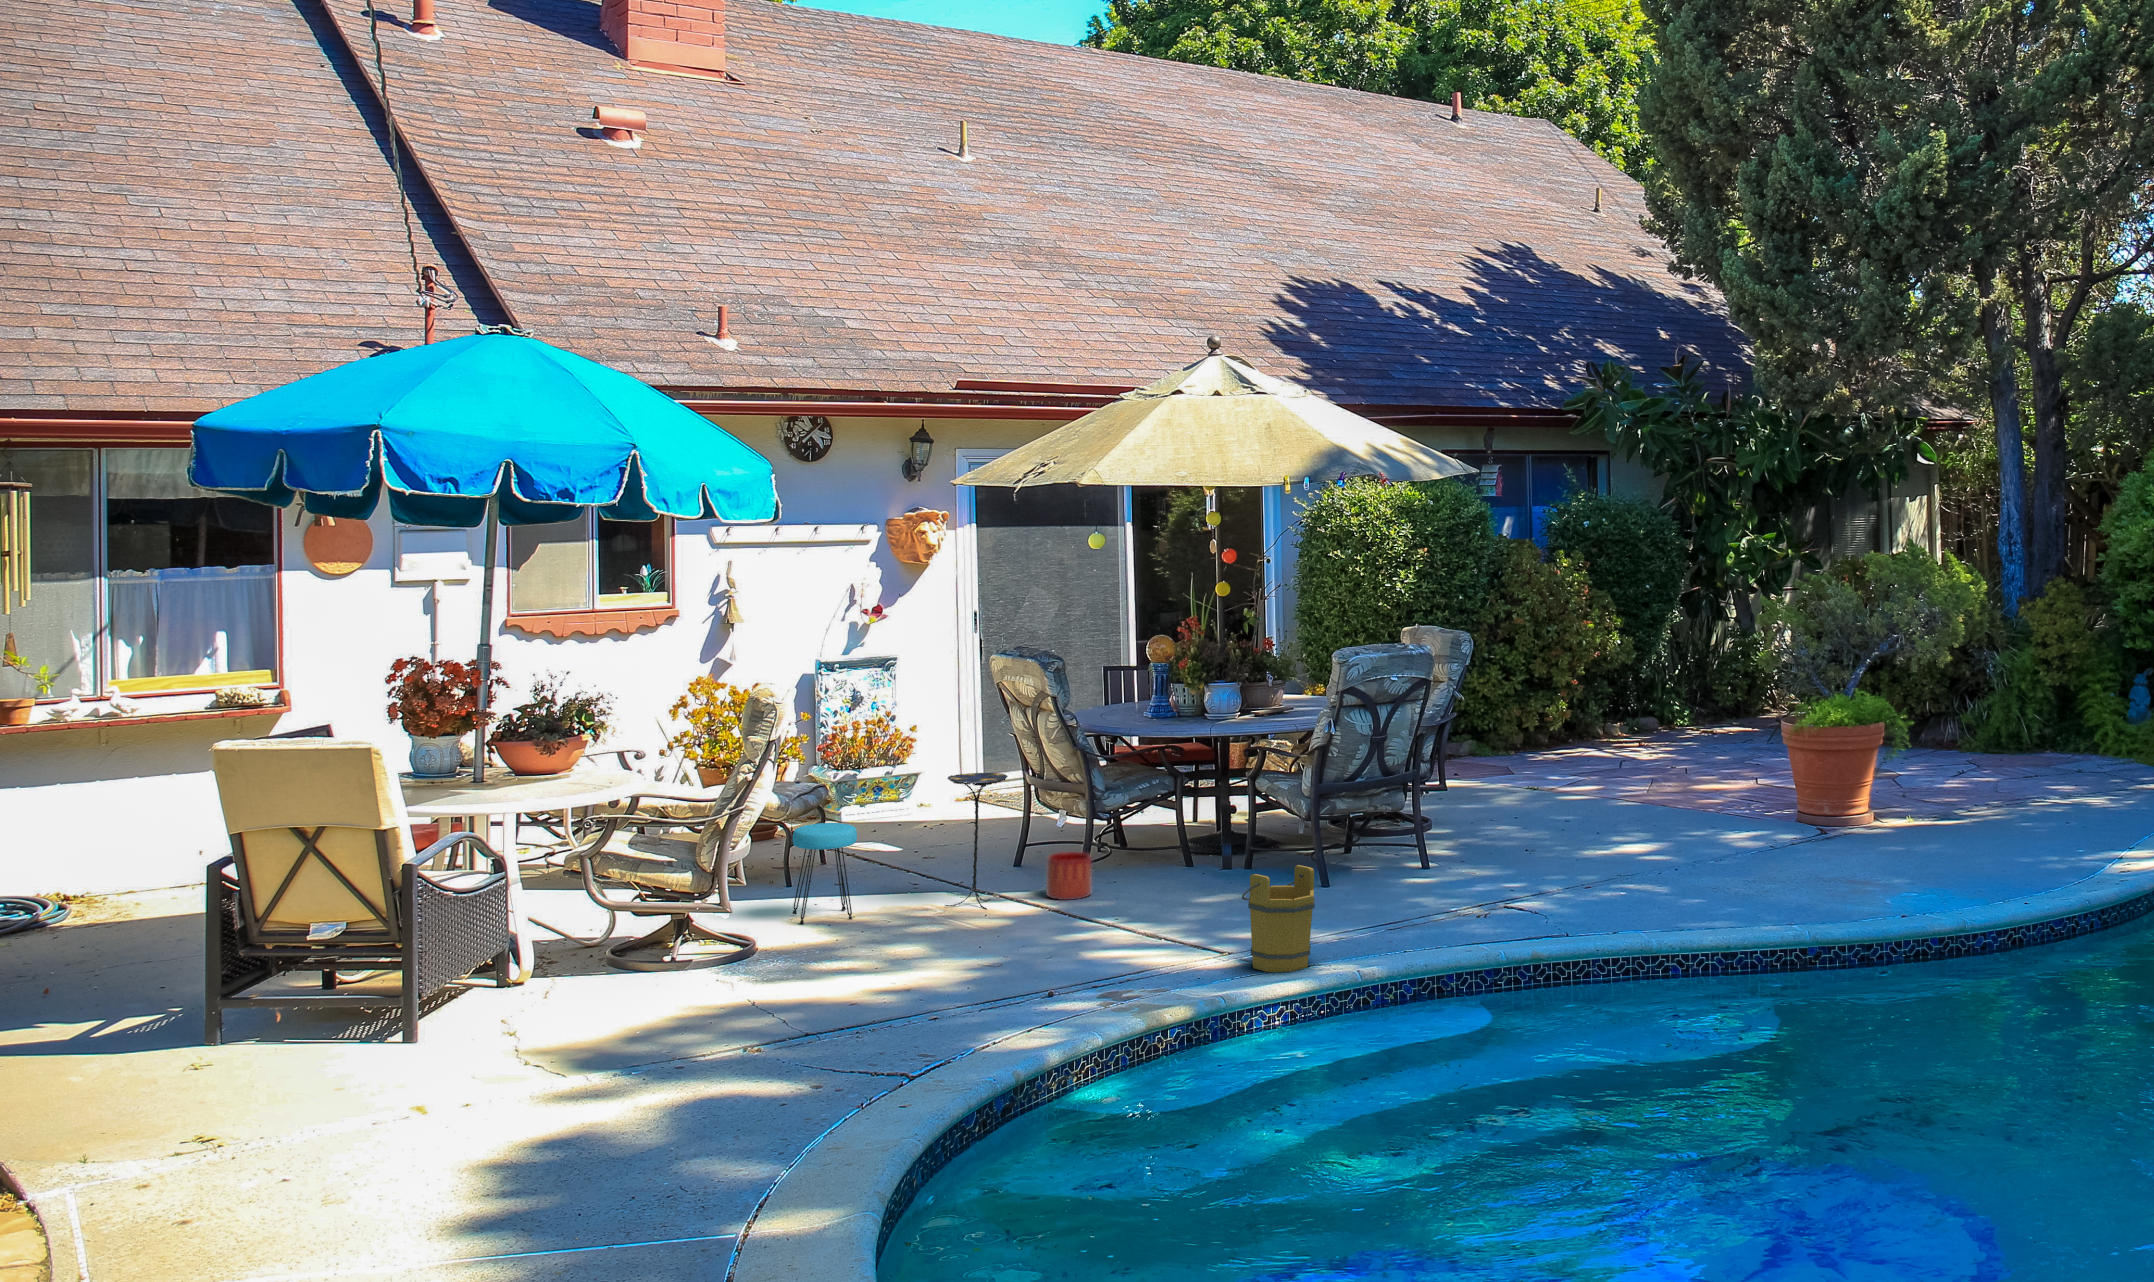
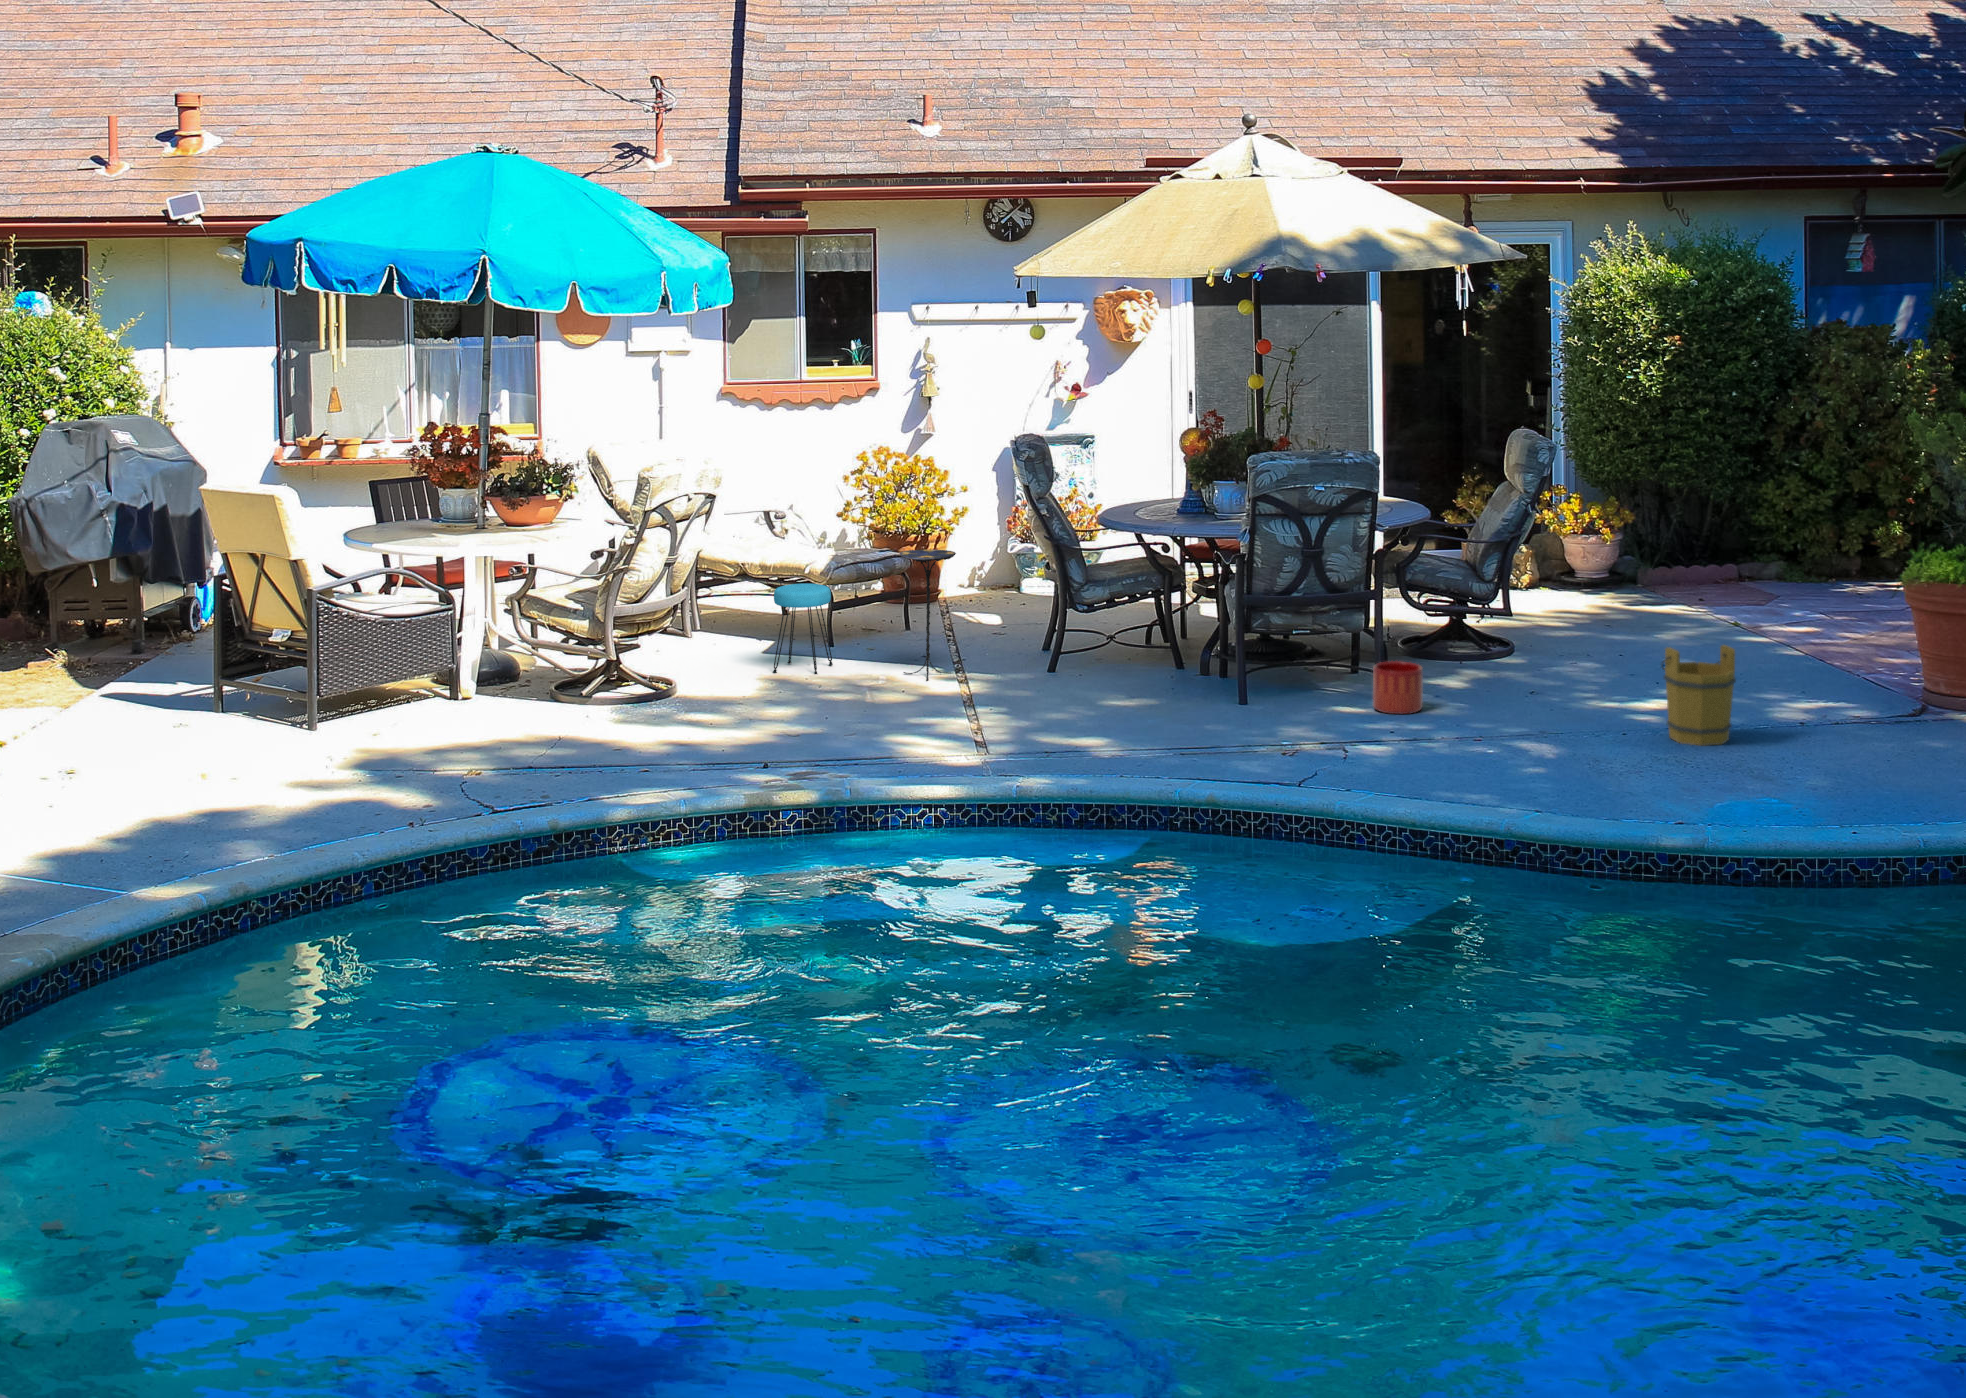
planter: present [1046,852,1092,900] -> present [1373,661,1423,714]
bucket: present [1242,865,1315,972] -> present [1661,645,1736,746]

